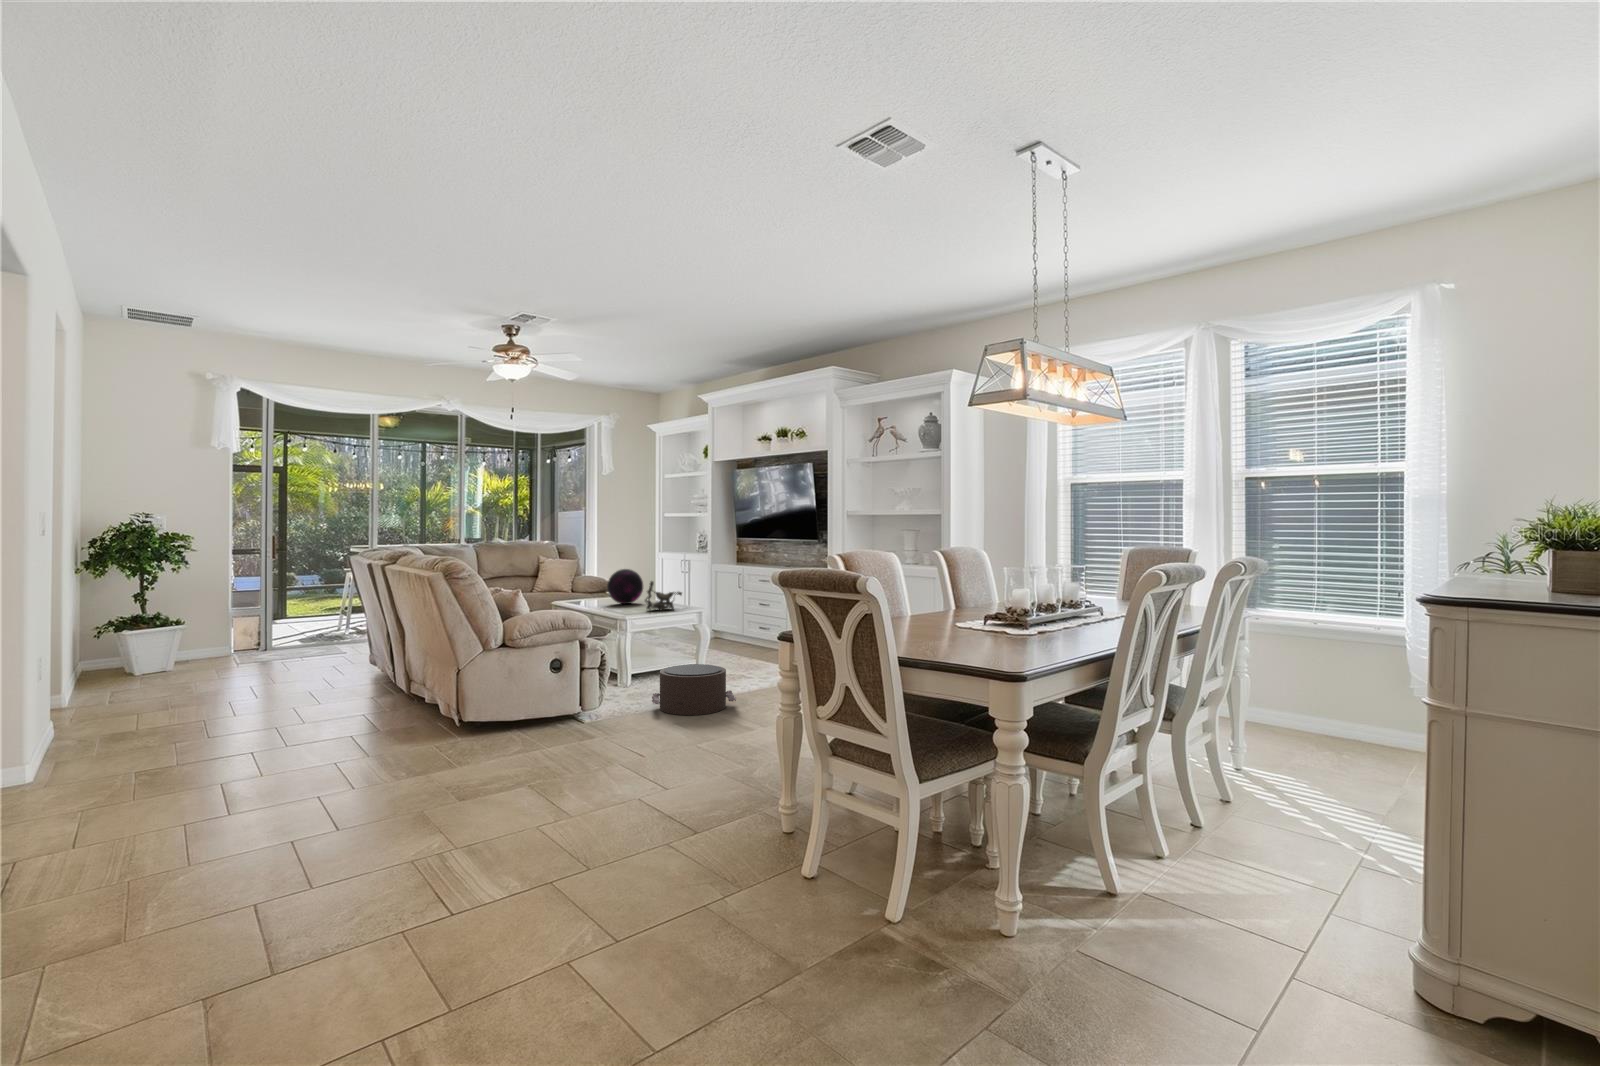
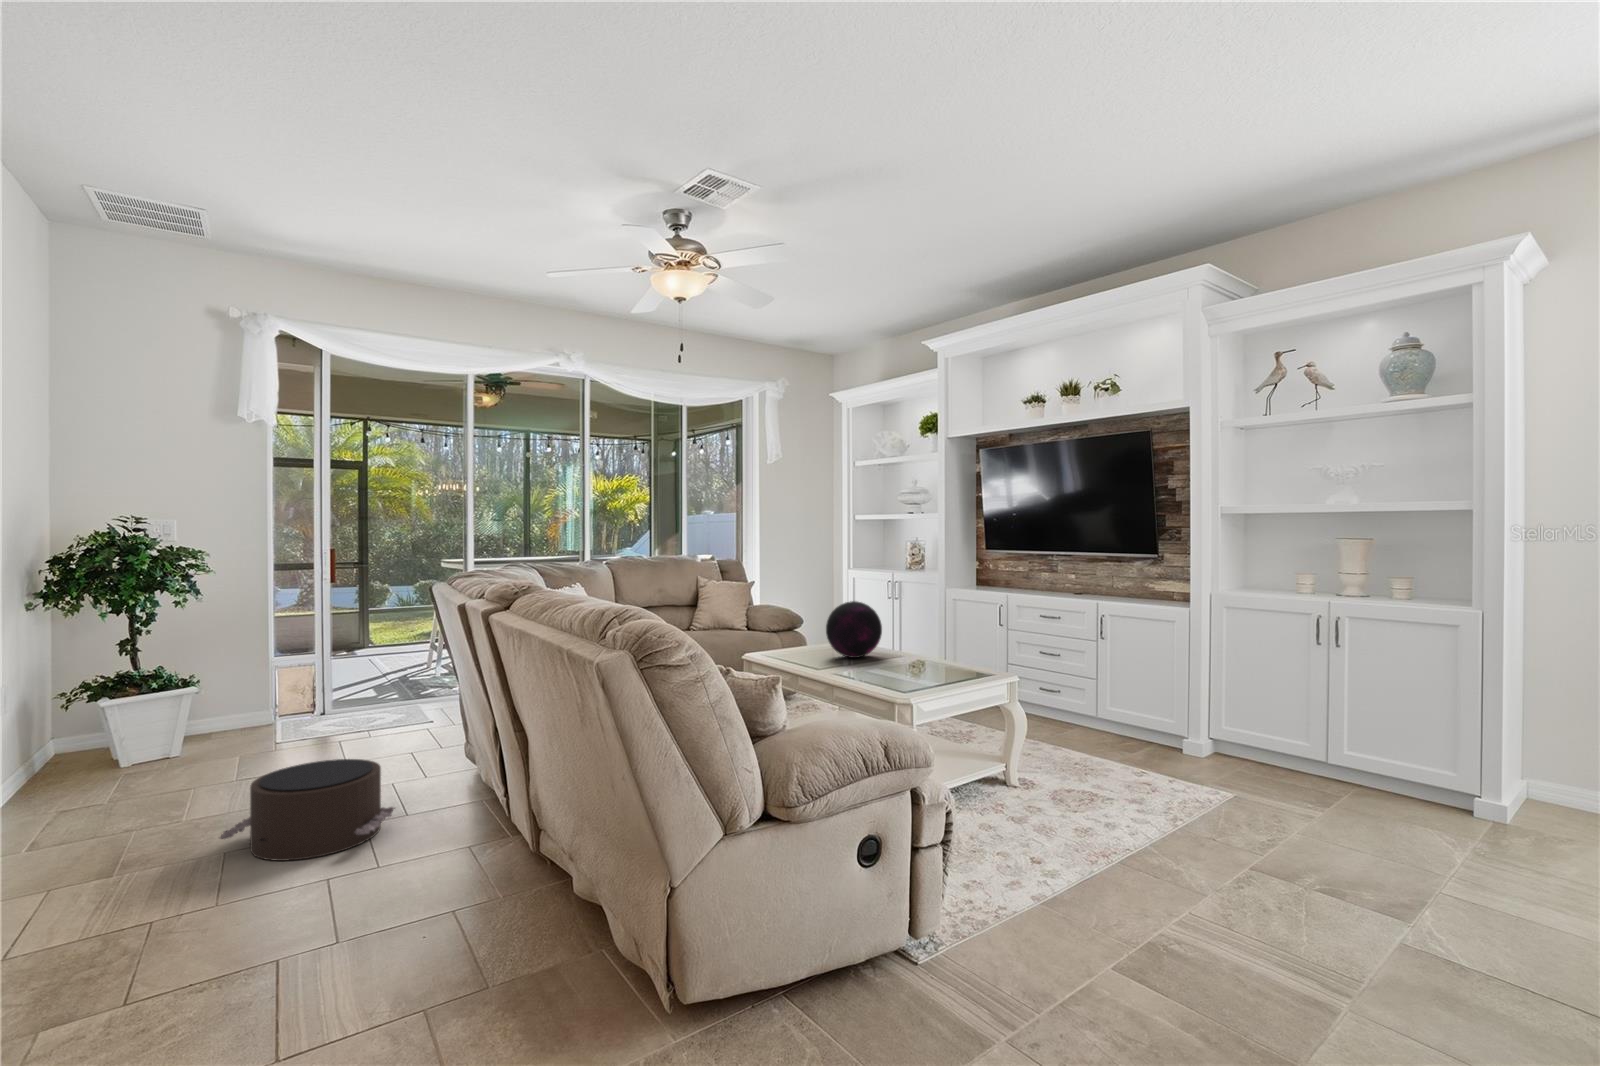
decorative bowl: present [645,581,682,611] -> none [914,627,975,680]
pouf: present [652,664,736,715] -> present [220,759,394,861]

